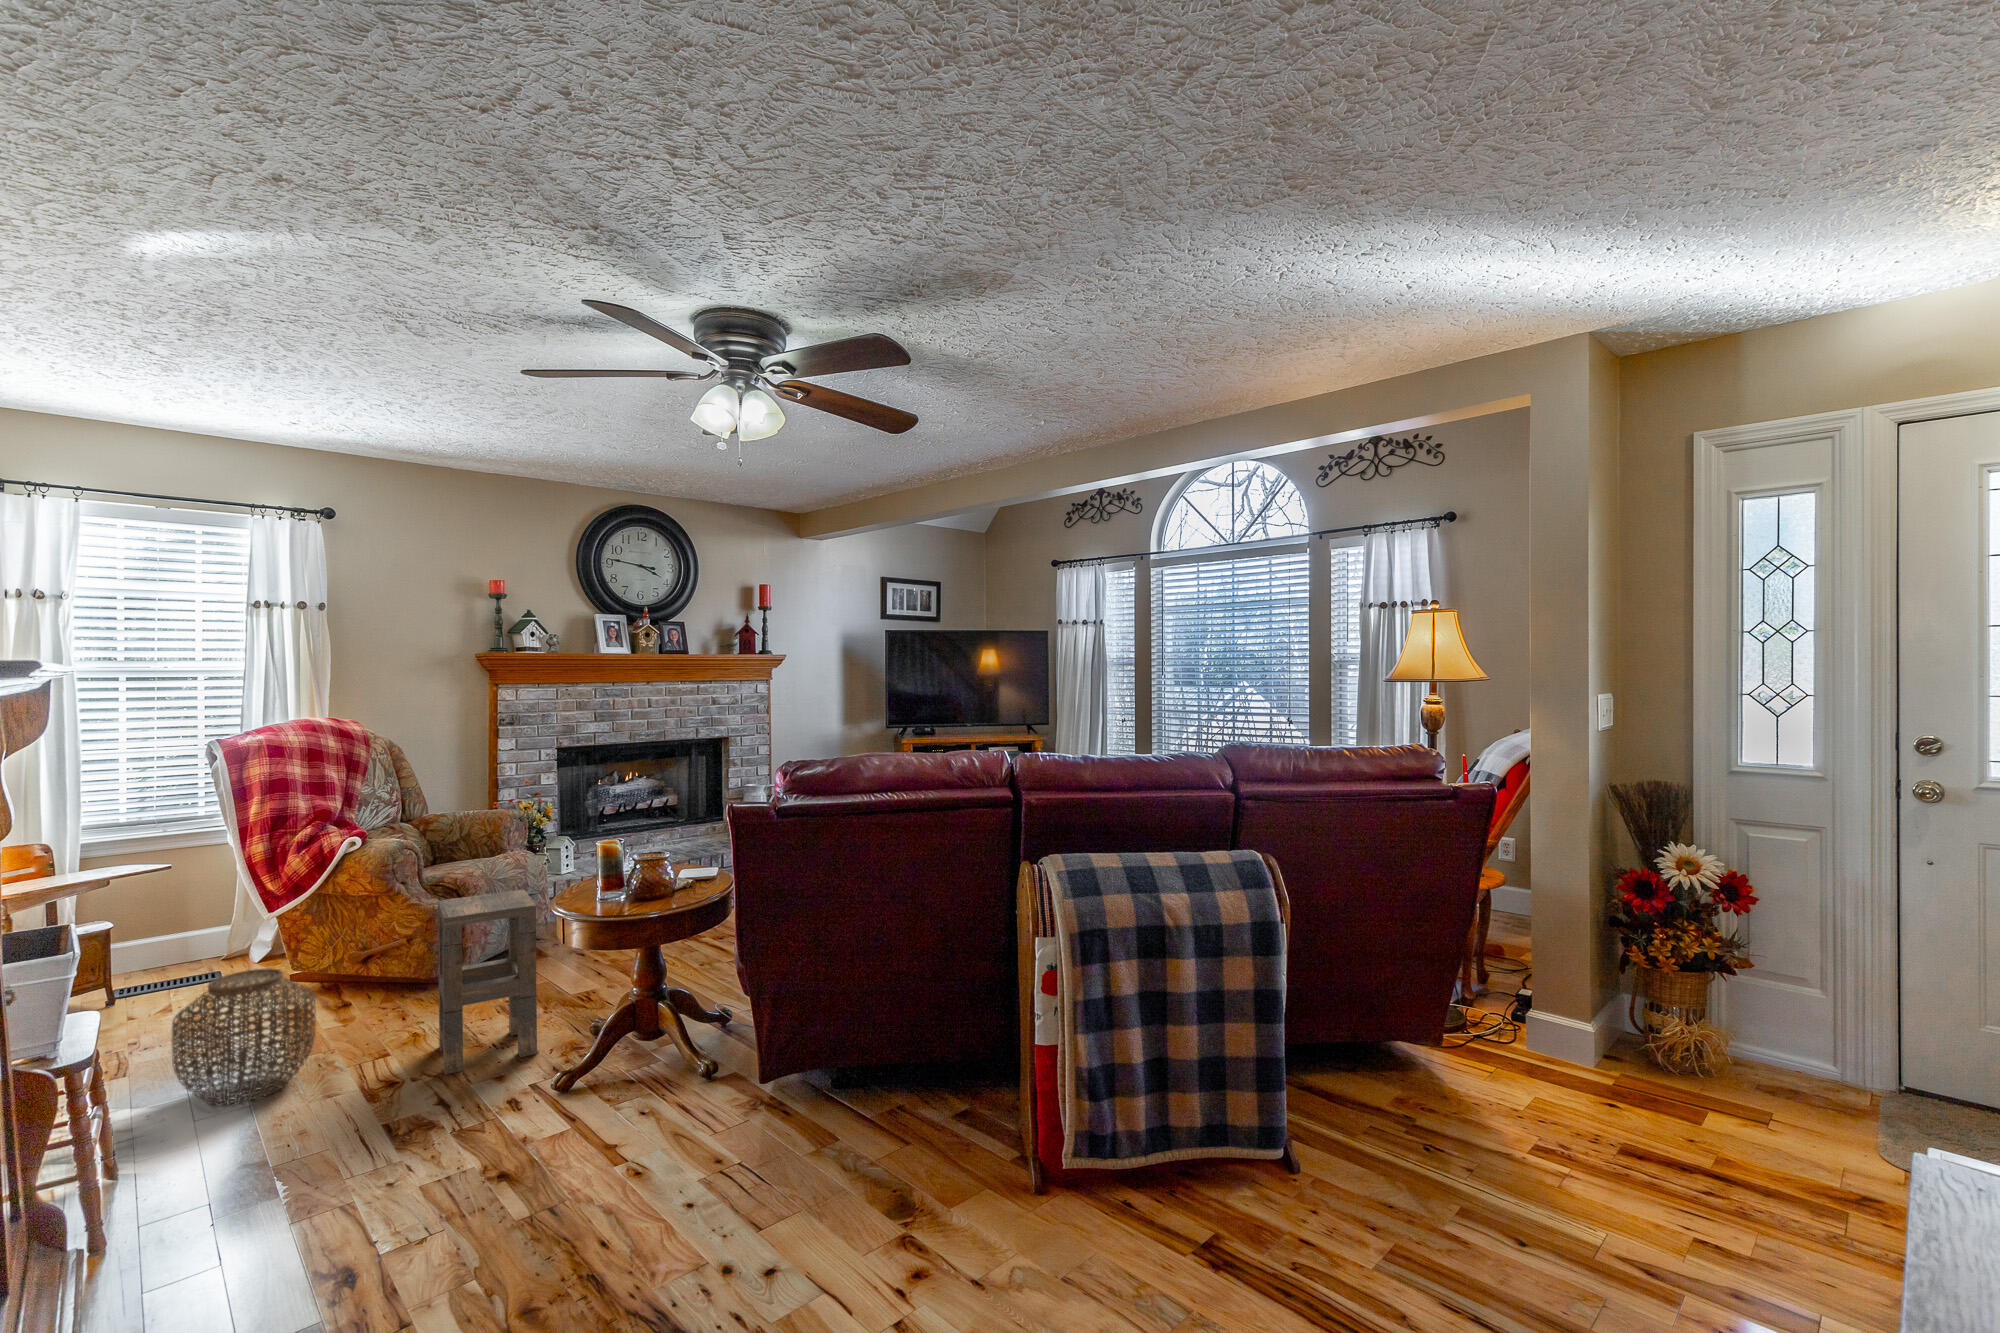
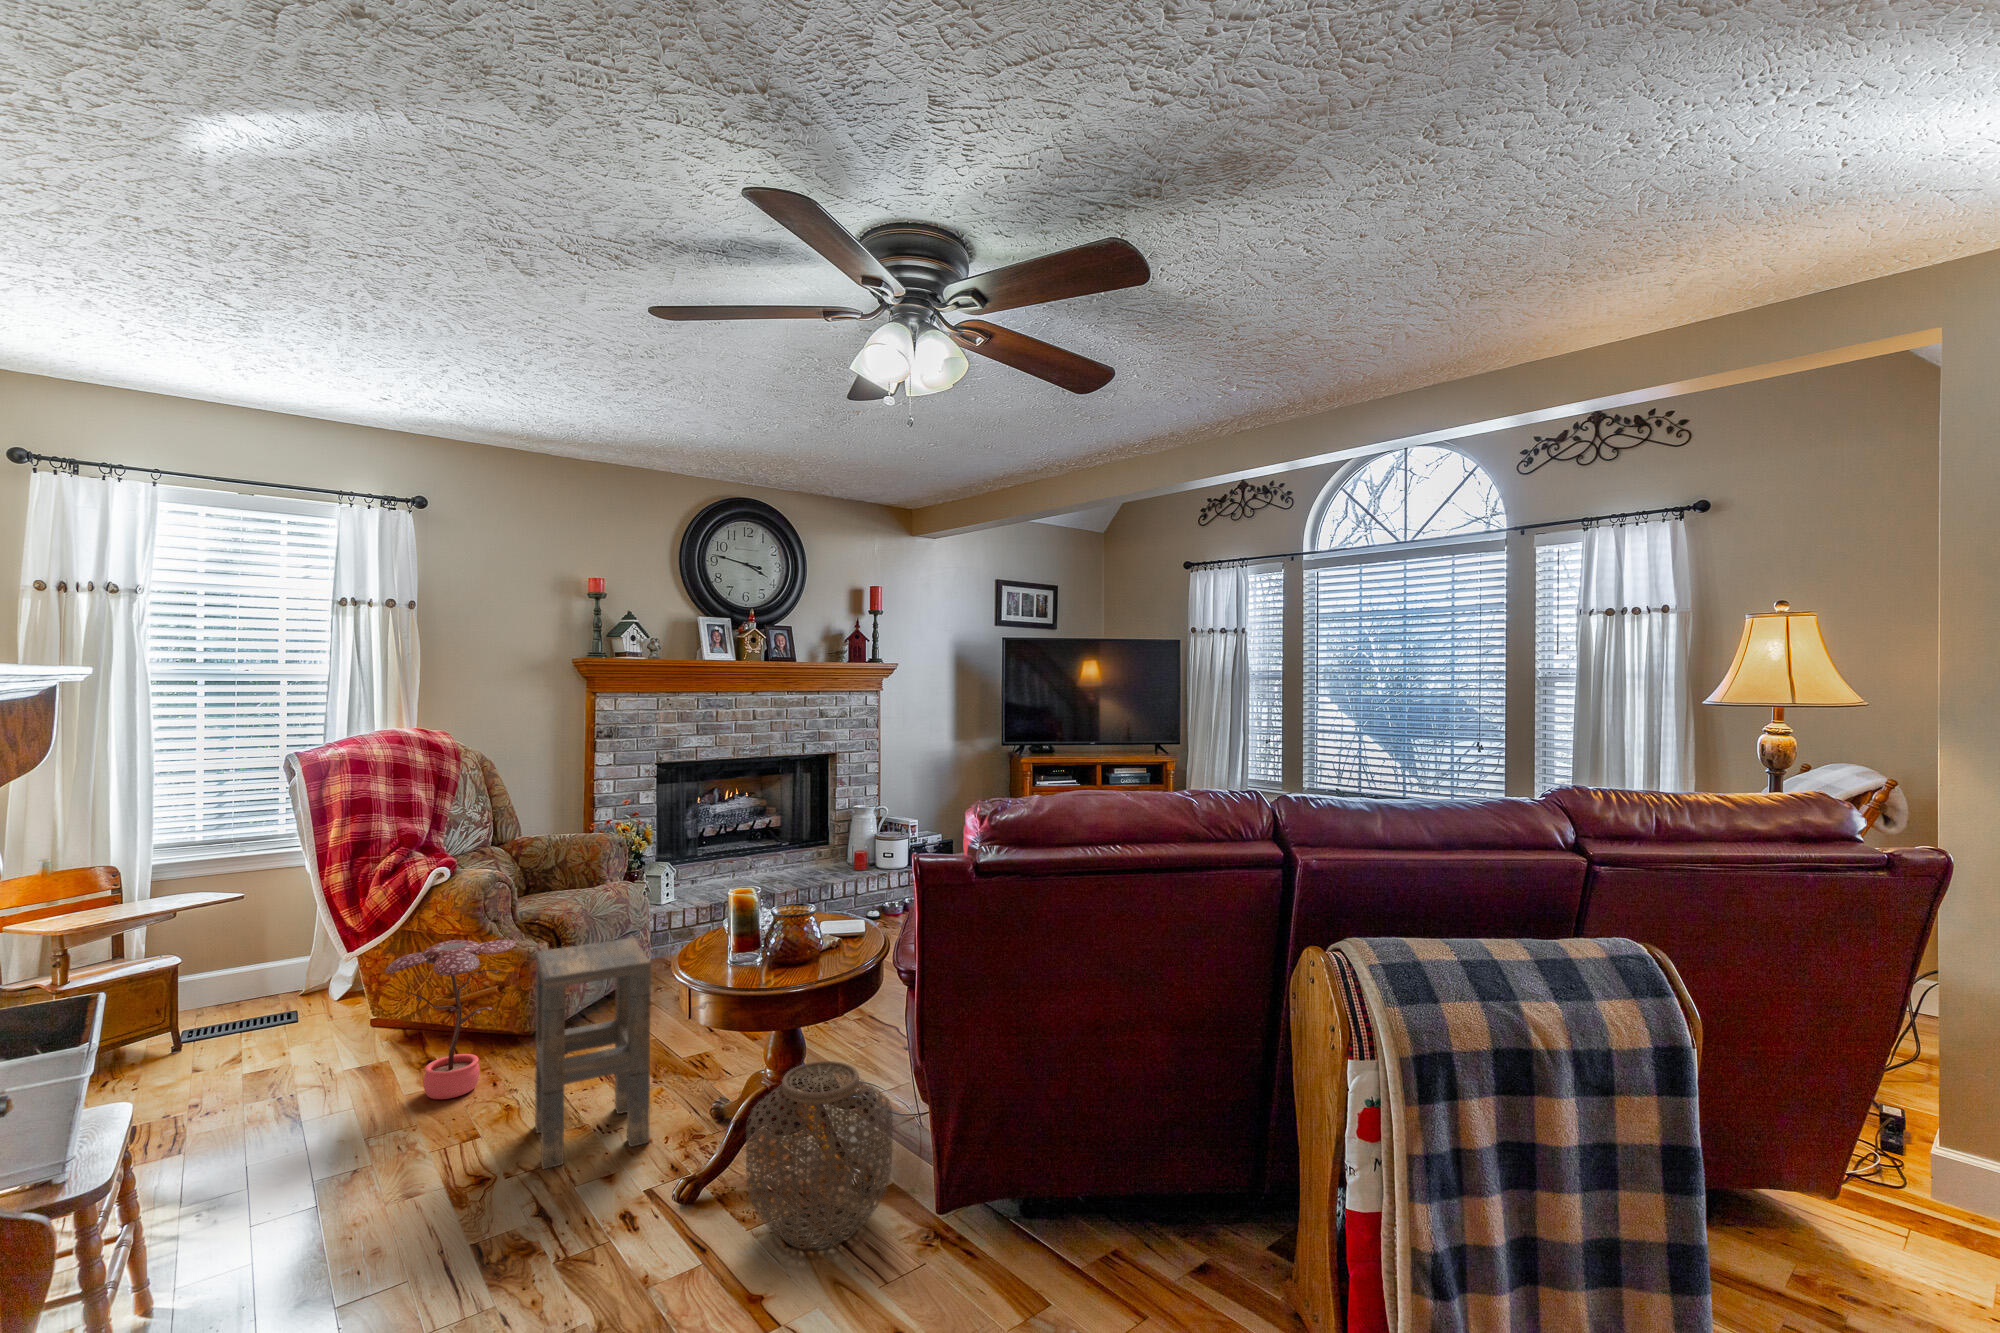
potted plant: none [305,897,422,1031] -> present [385,940,516,1099]
woven basket: present [172,968,316,1105] -> present [746,1061,892,1248]

